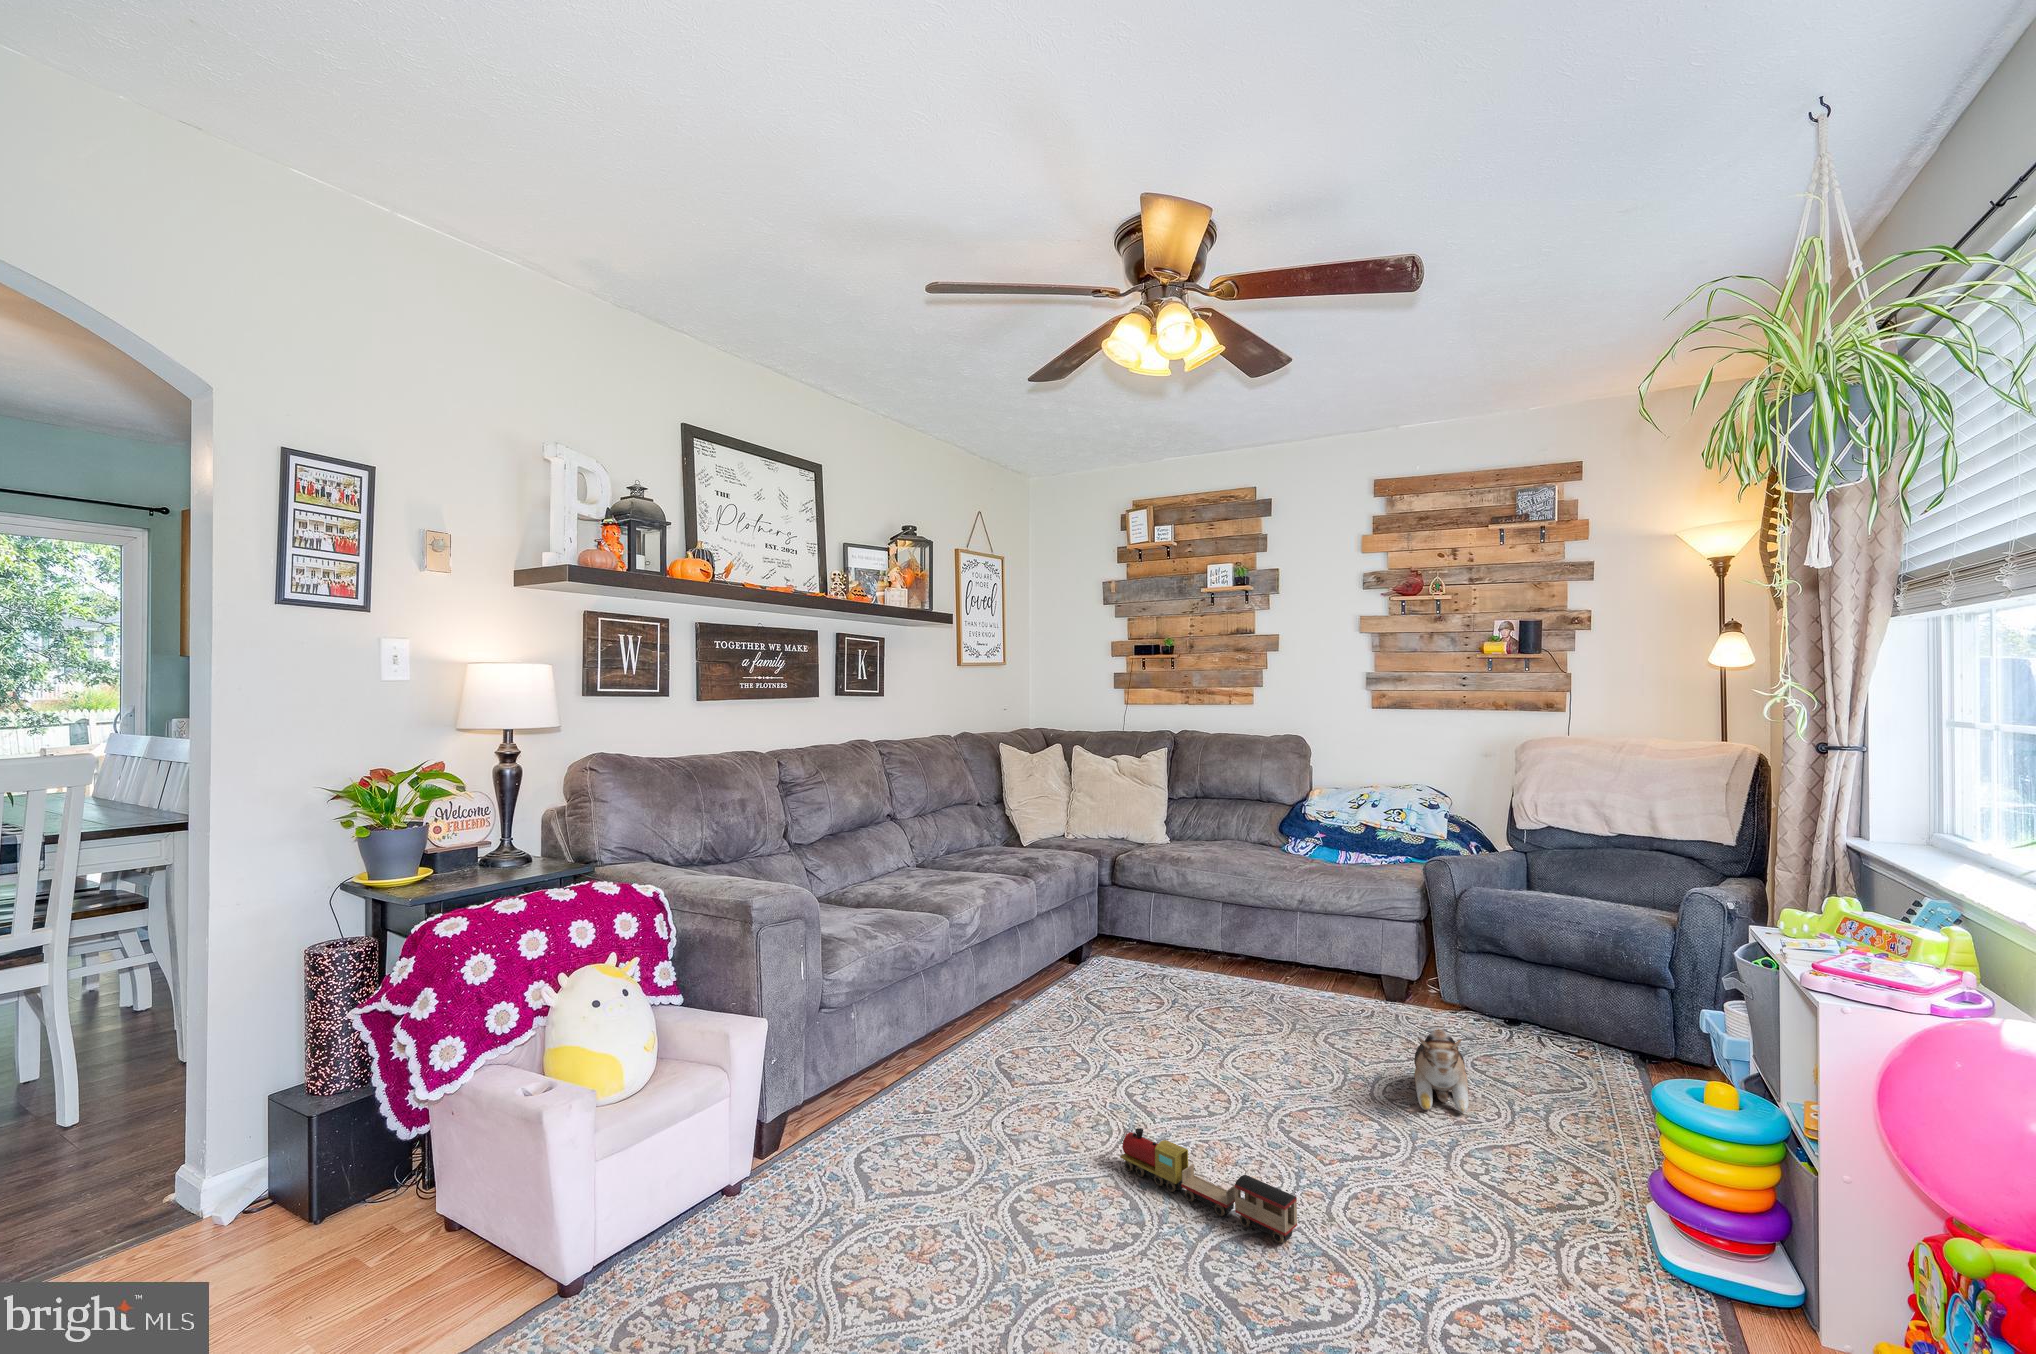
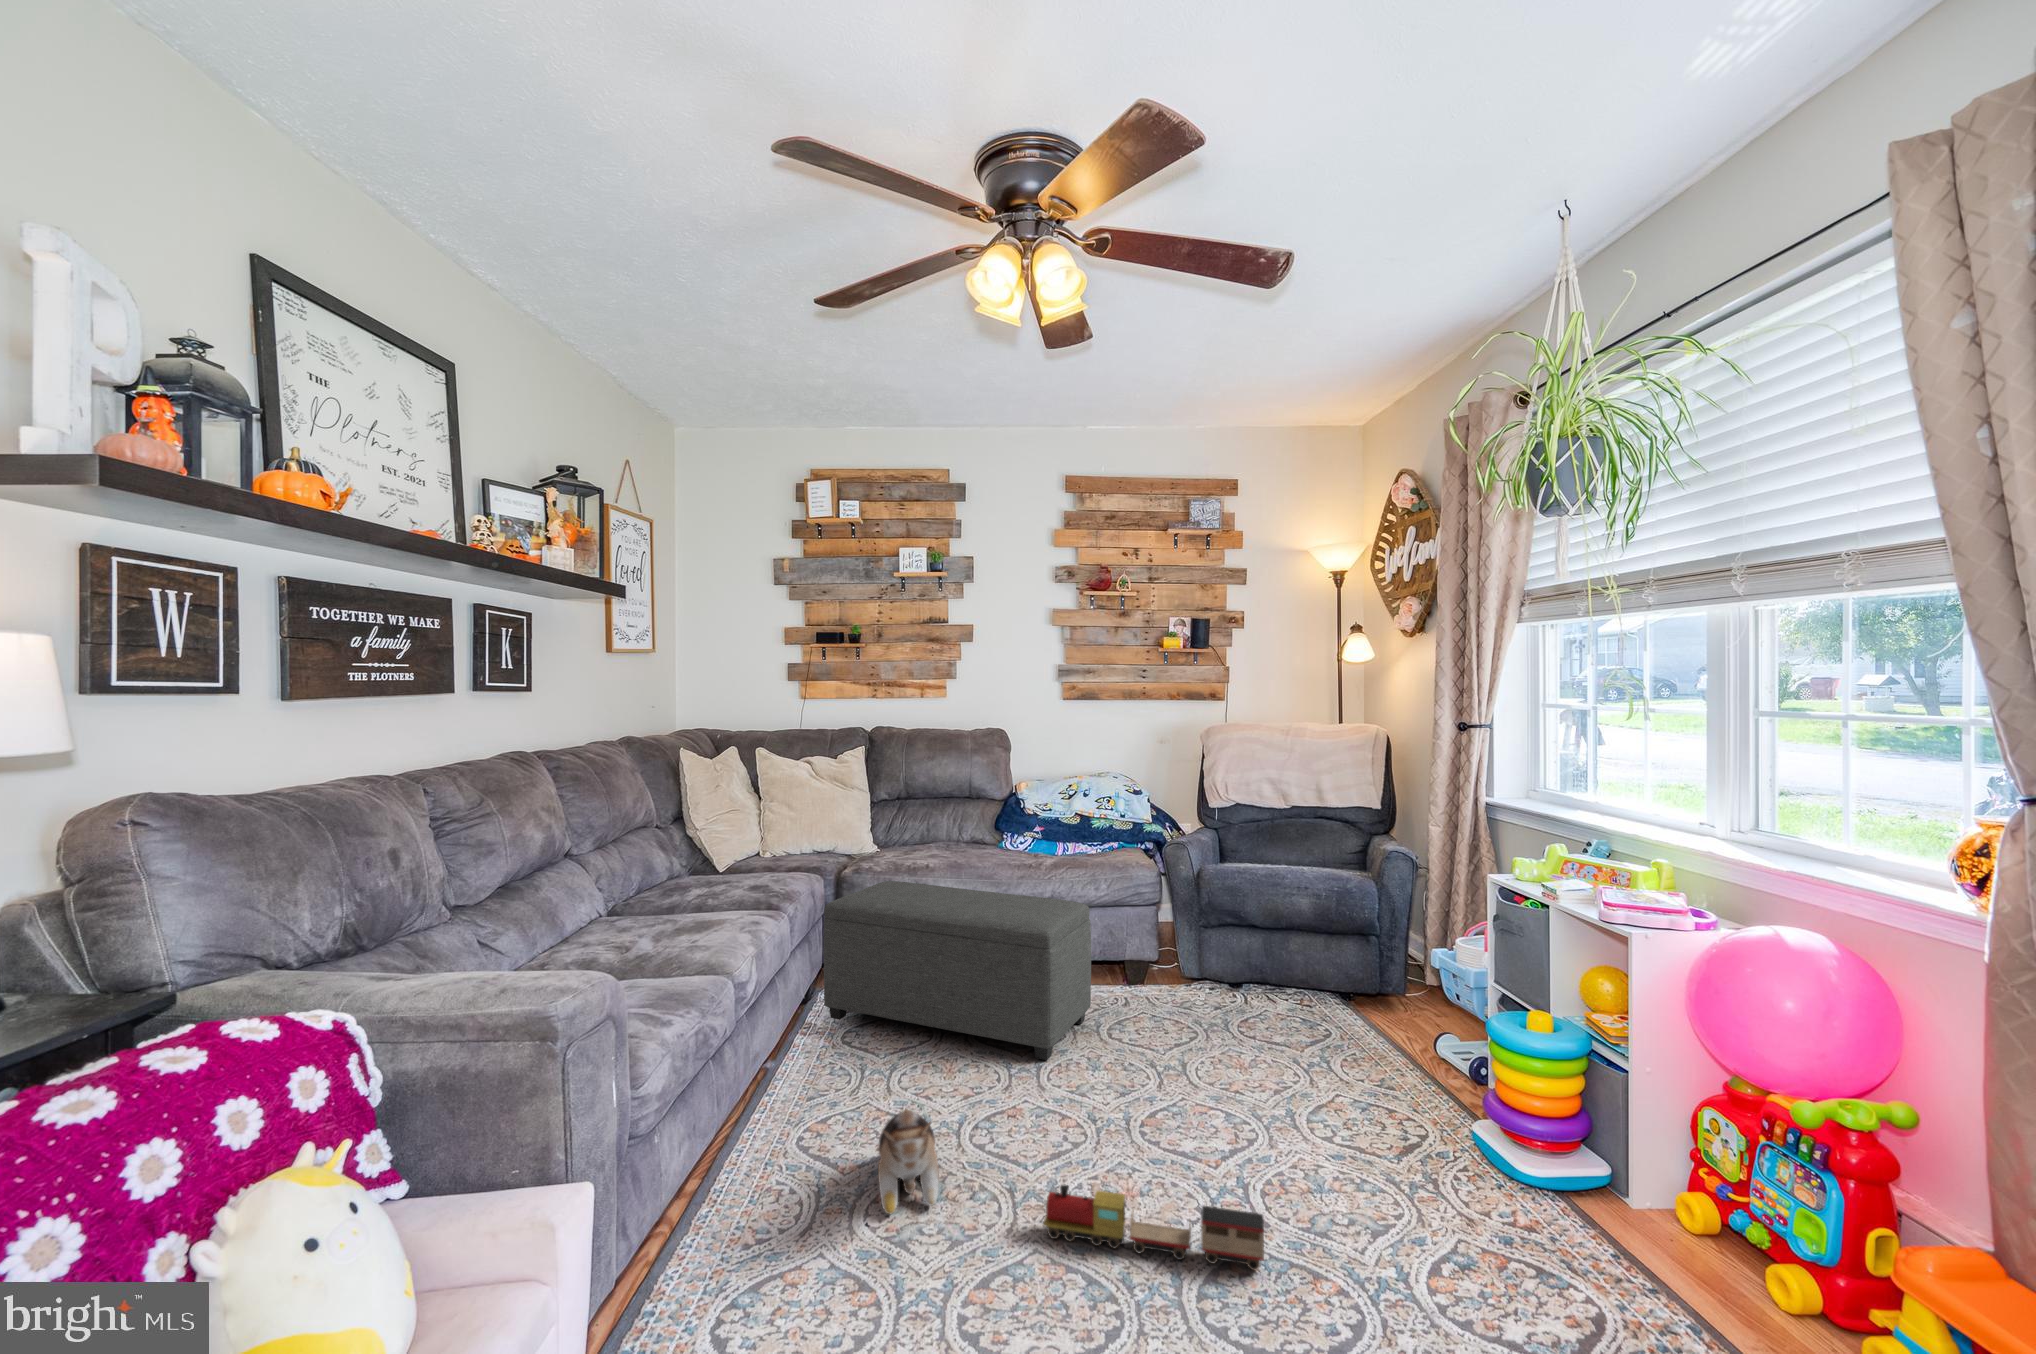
ottoman: none [1078,873,1313,1050] -> present [824,881,1091,1060]
plush toy: present [1414,1029,1469,1113] -> present [878,1109,939,1214]

